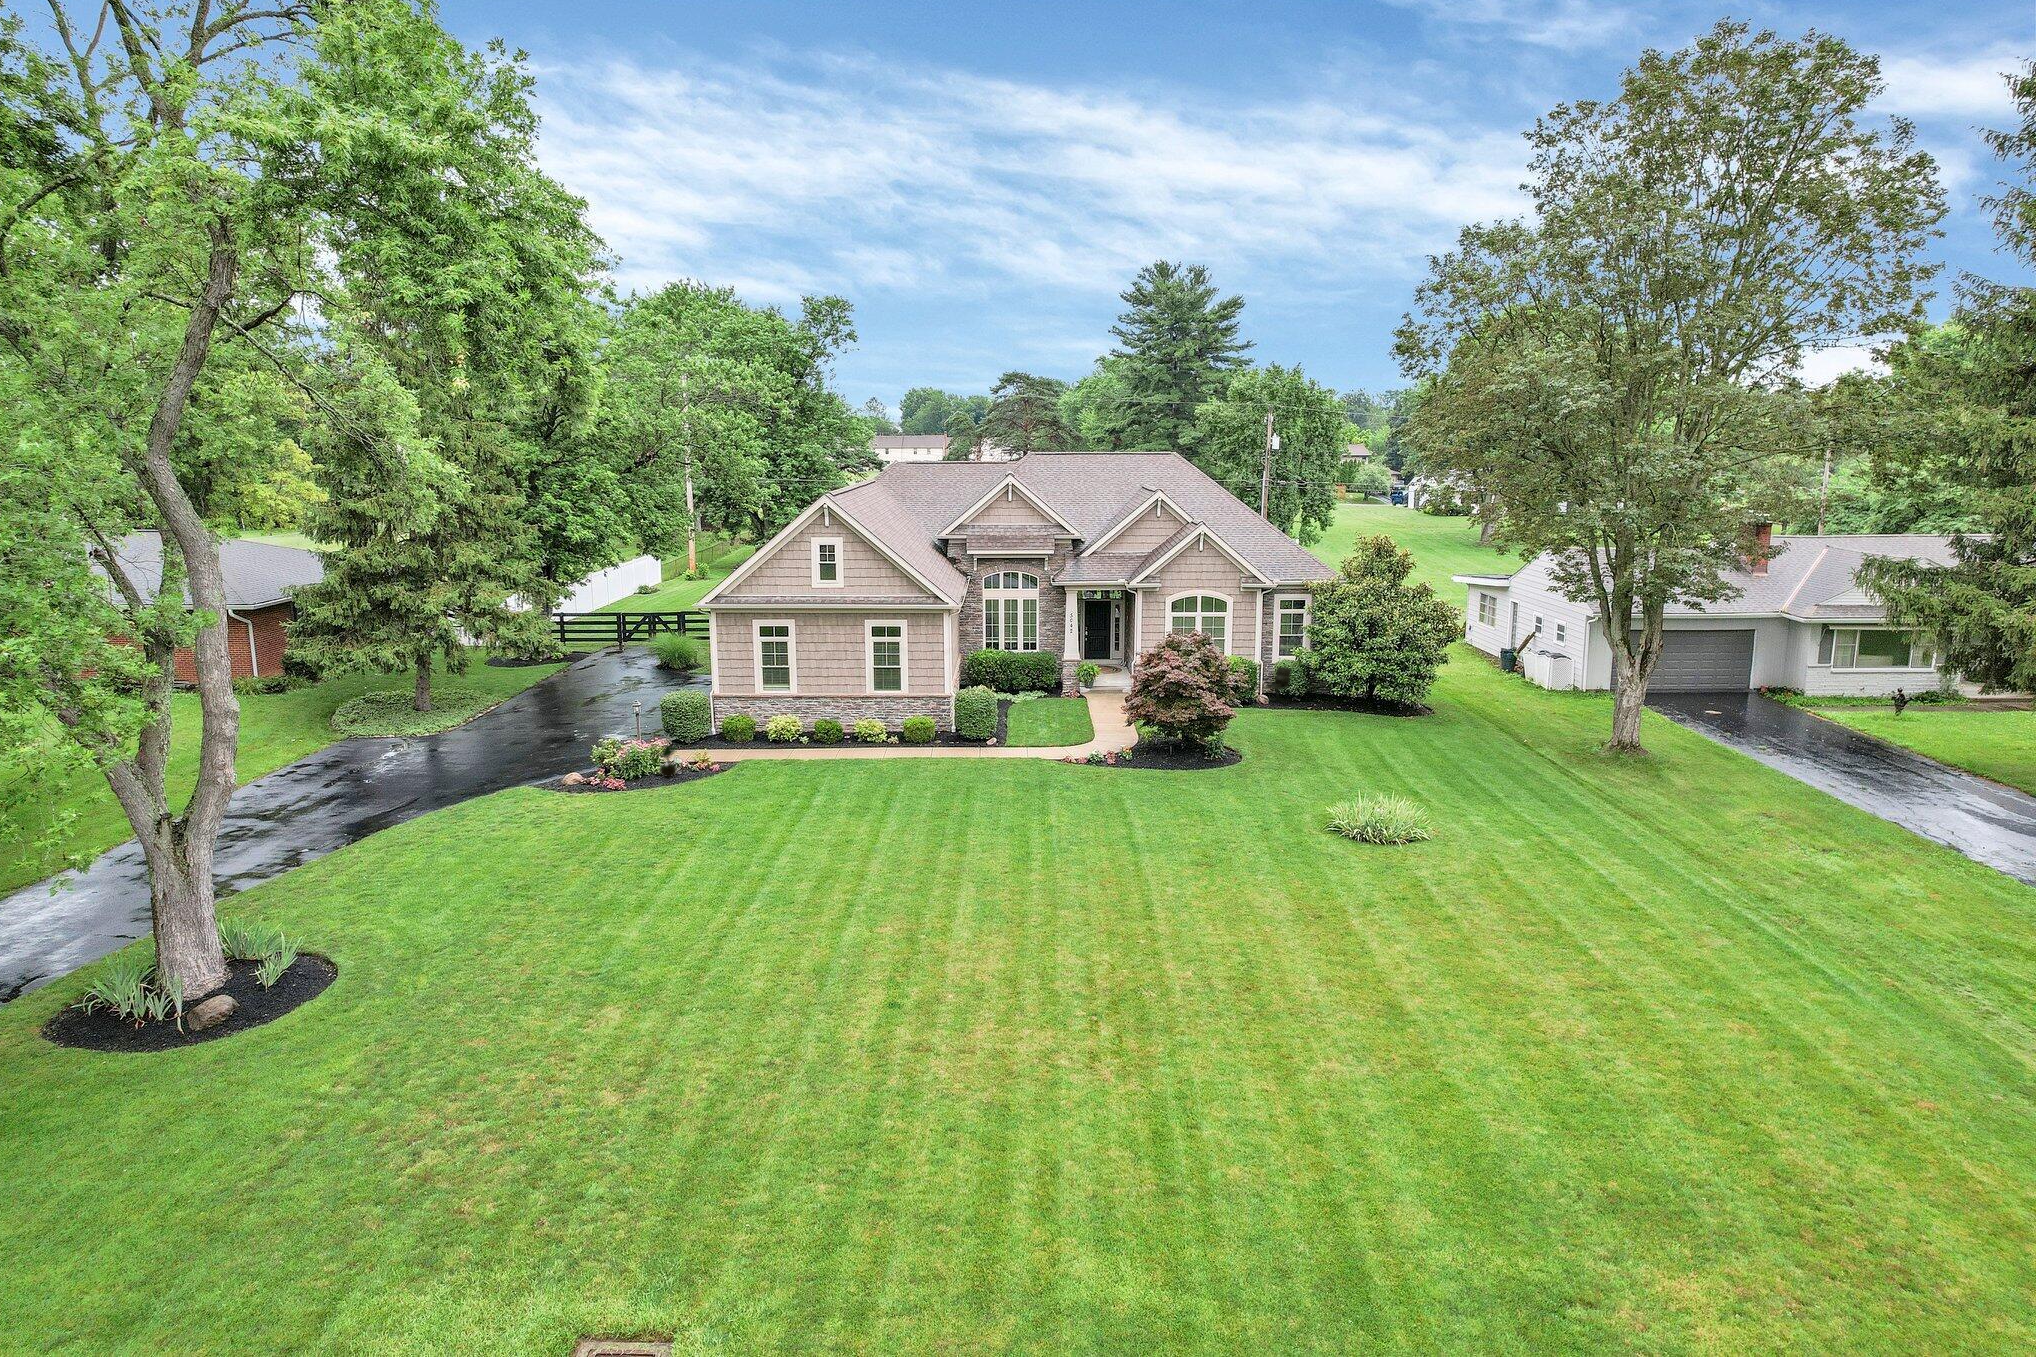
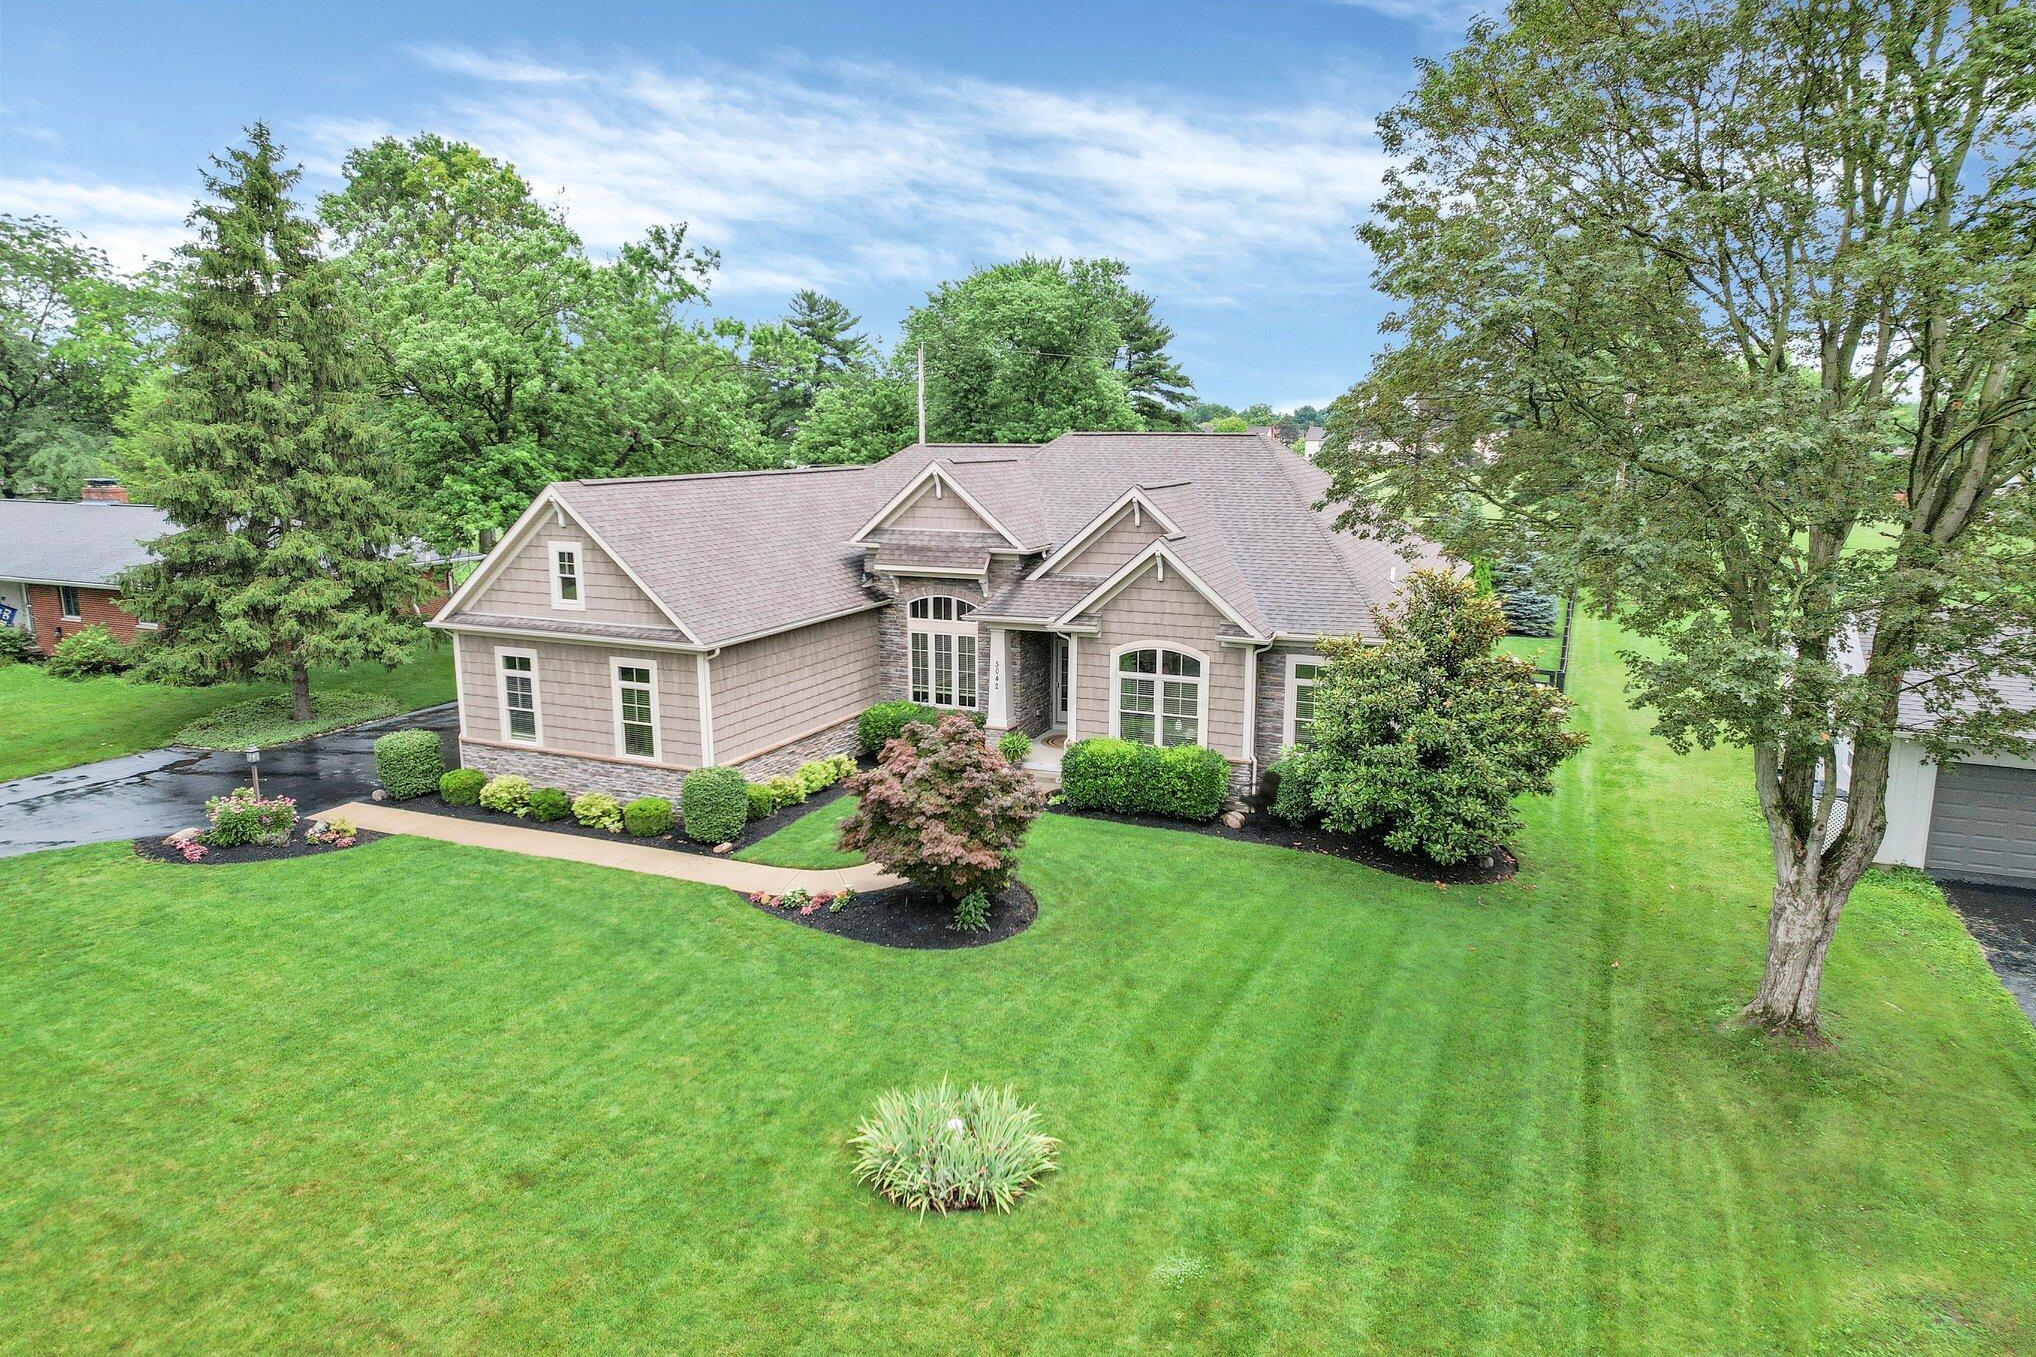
potted tree: present [660,744,676,777] -> none [193,809,234,855]

